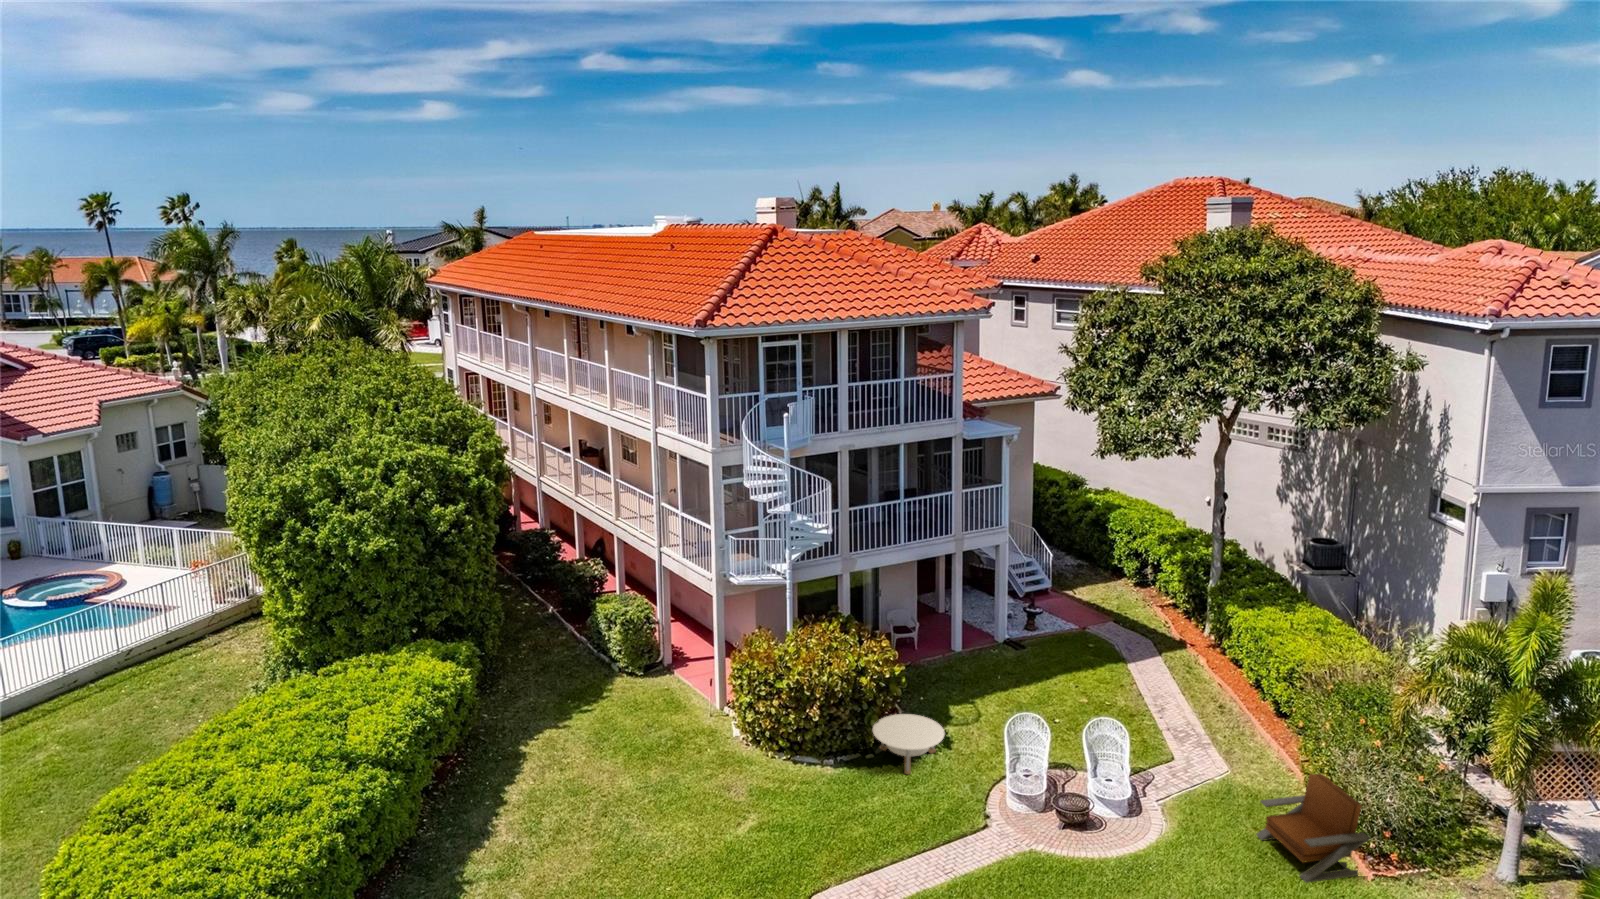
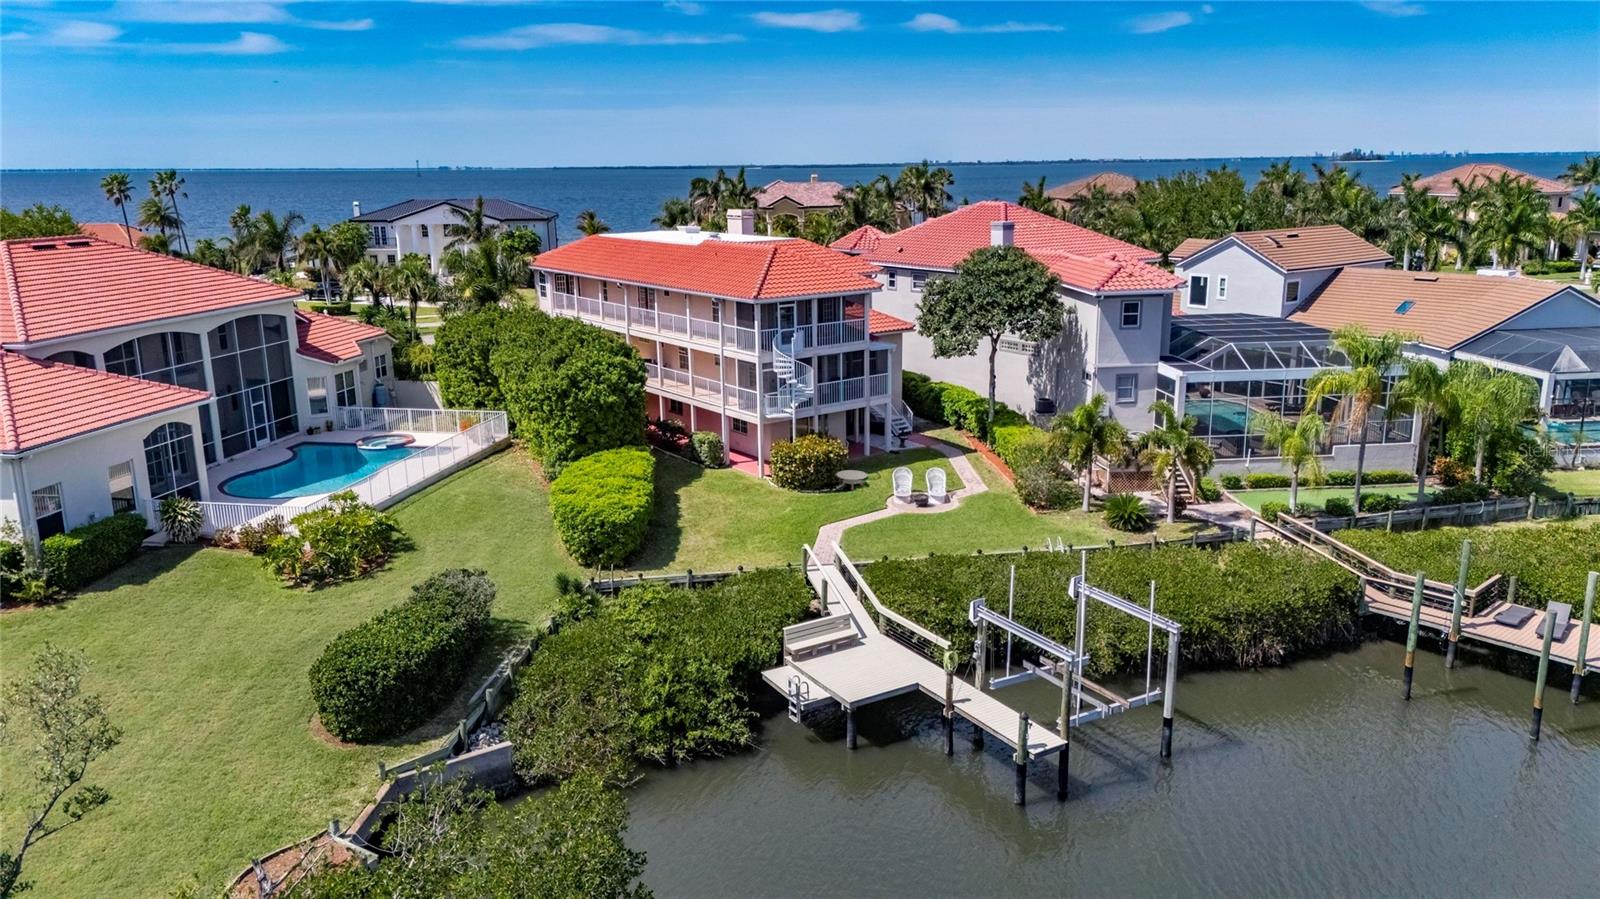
lounge chair: present [1256,774,1370,883] -> none [992,476,1031,512]

